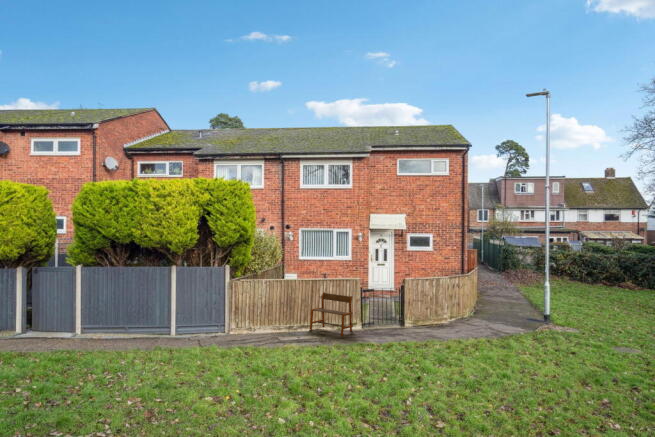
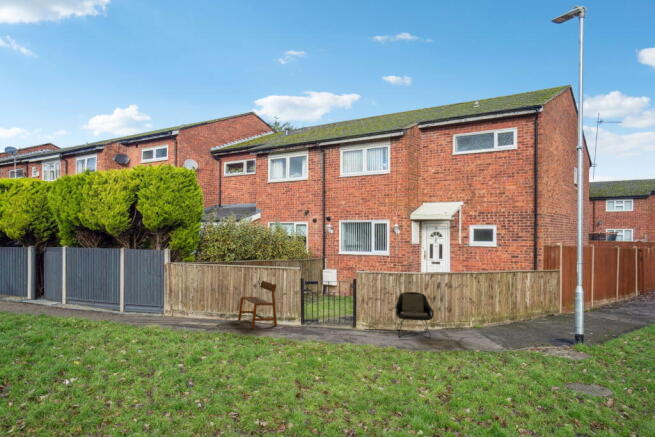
lounge chair: none [435,294,469,329] -> present [395,292,433,338]

